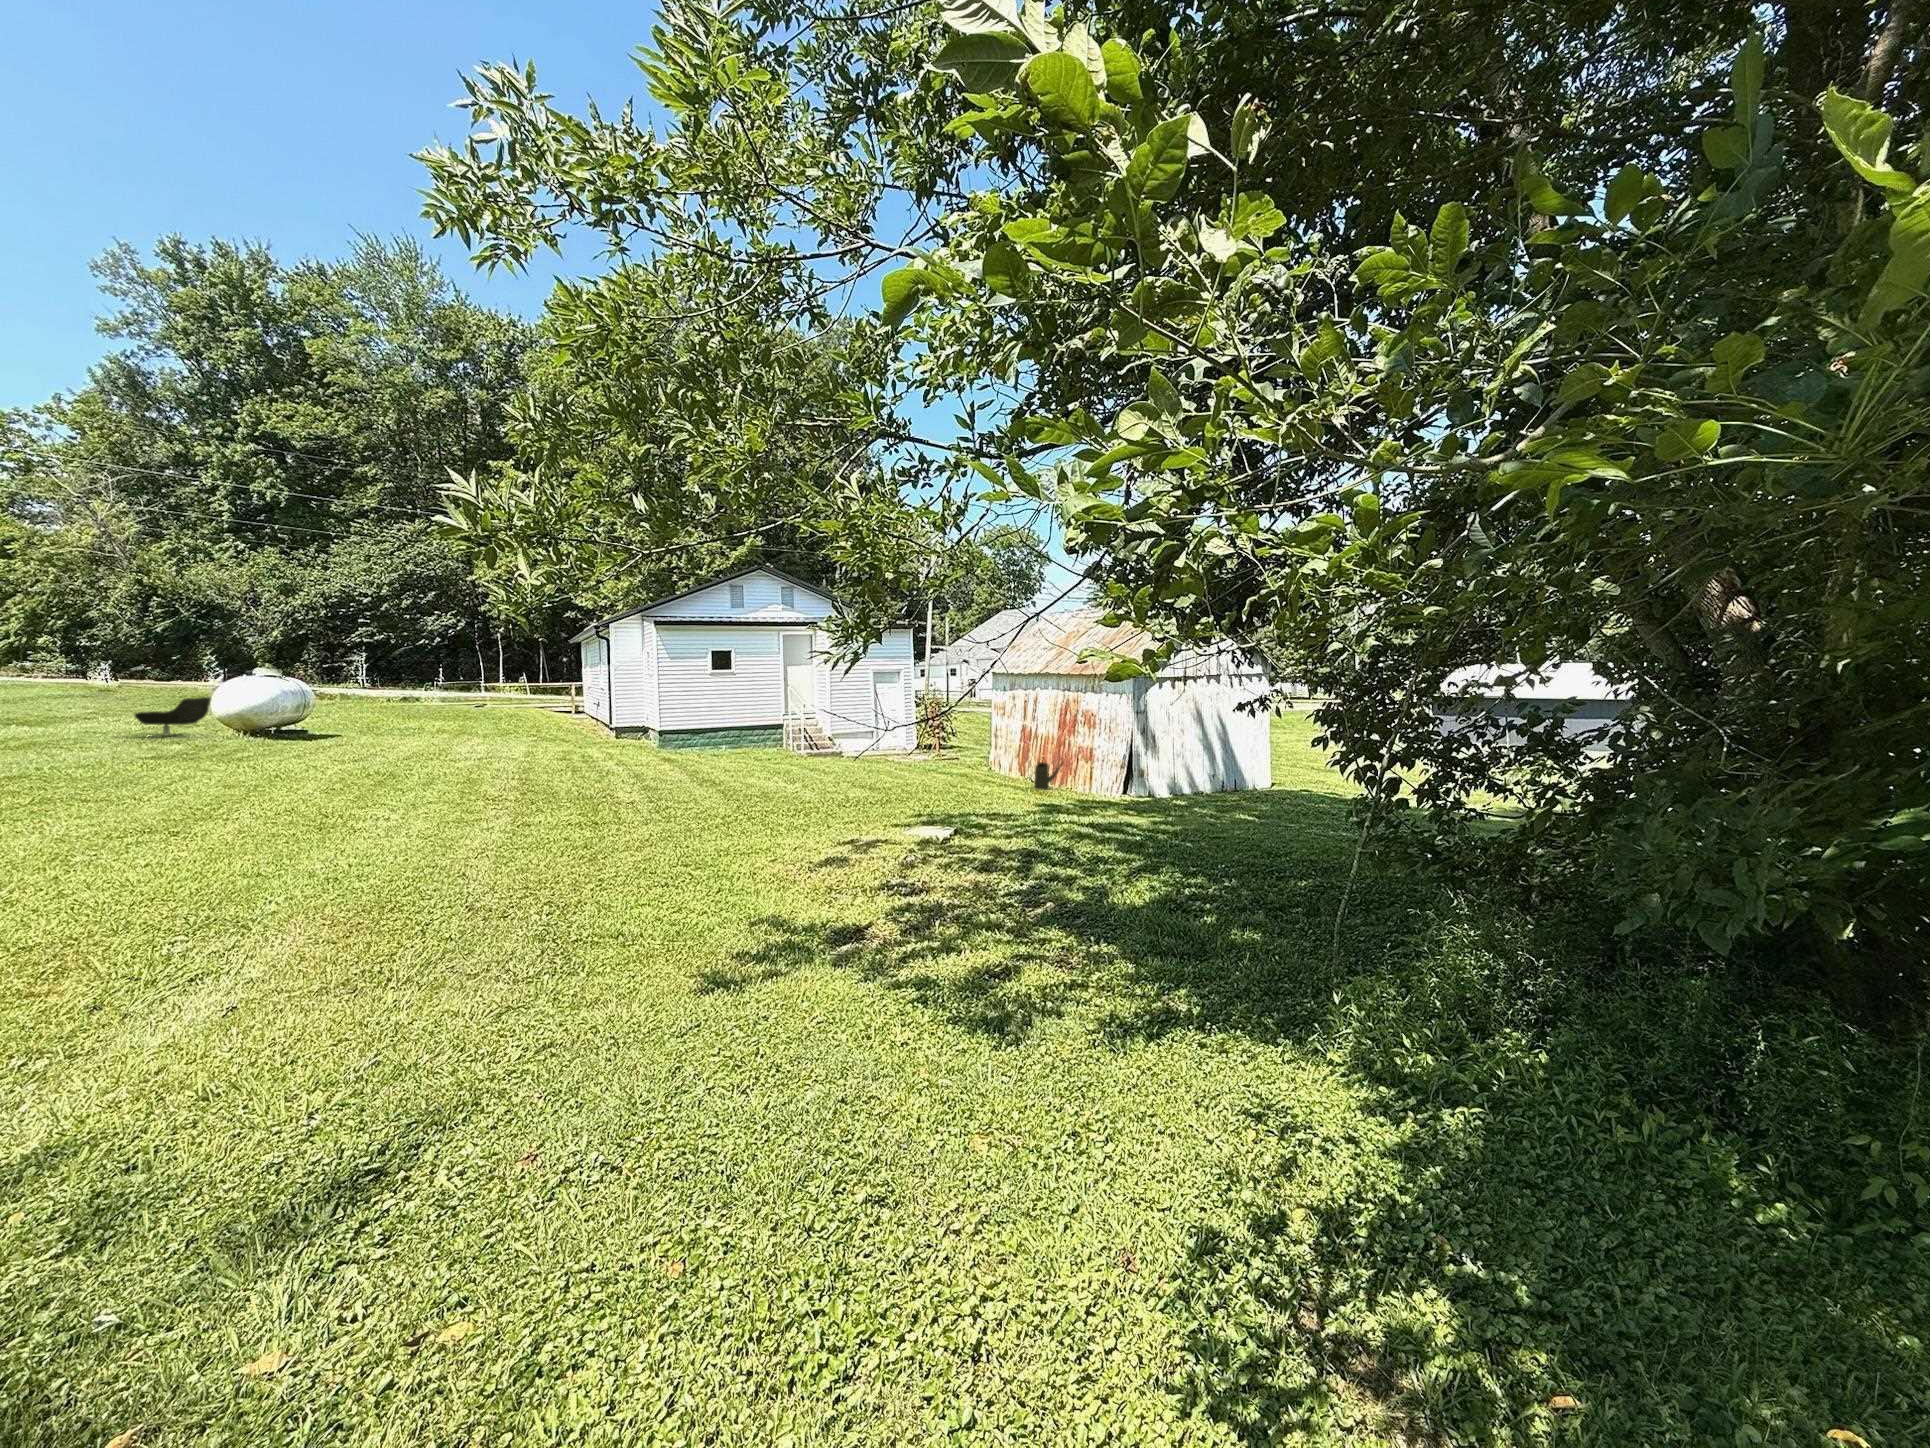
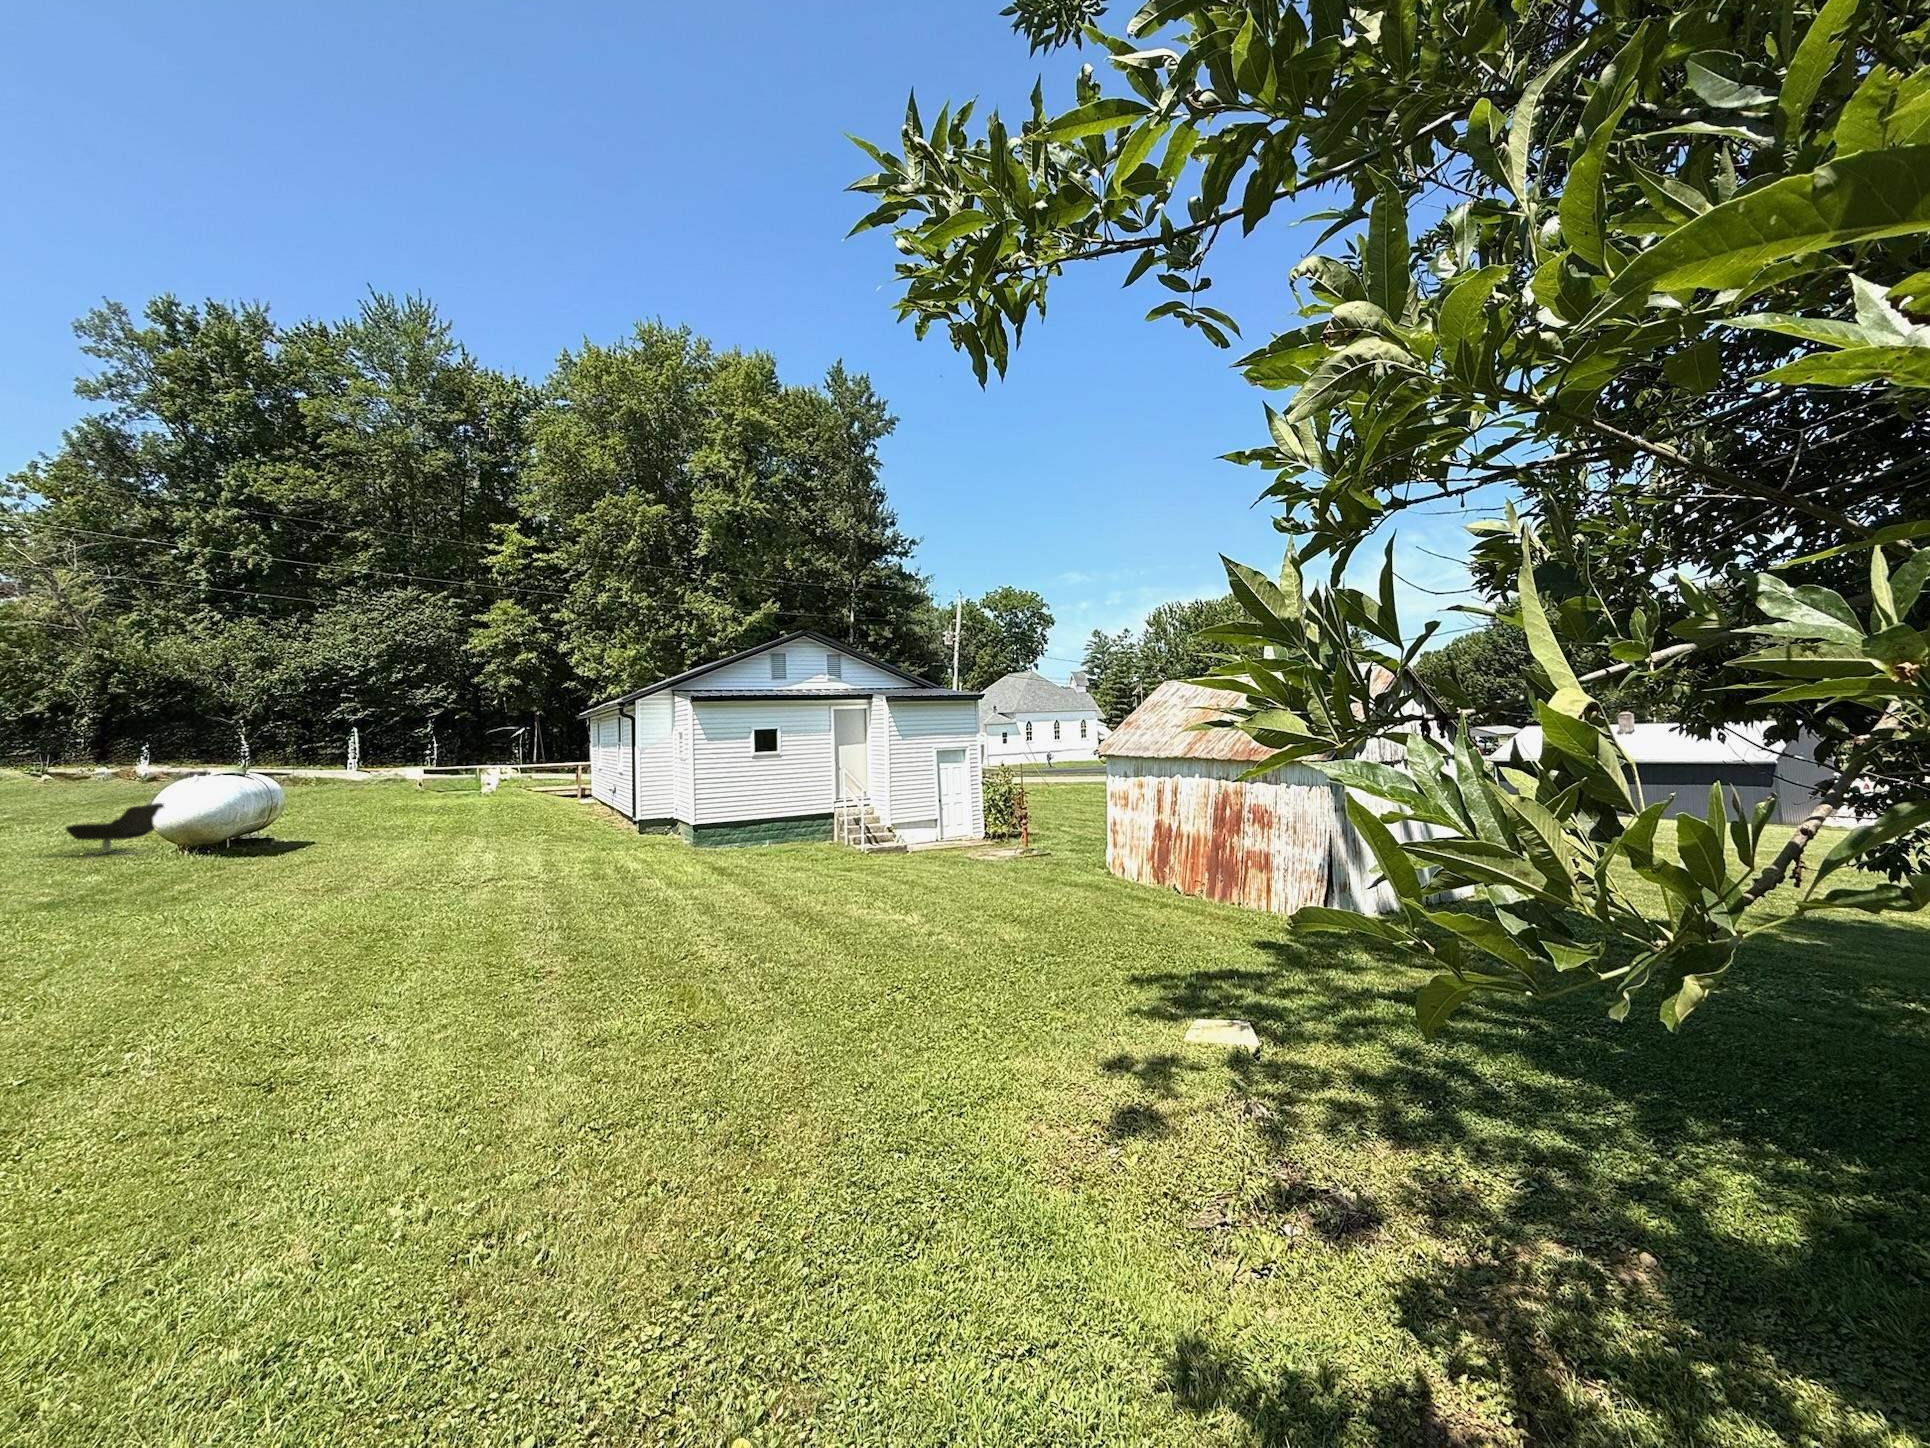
watering can: present [1033,759,1063,790] -> none [1180,864,1215,906]

